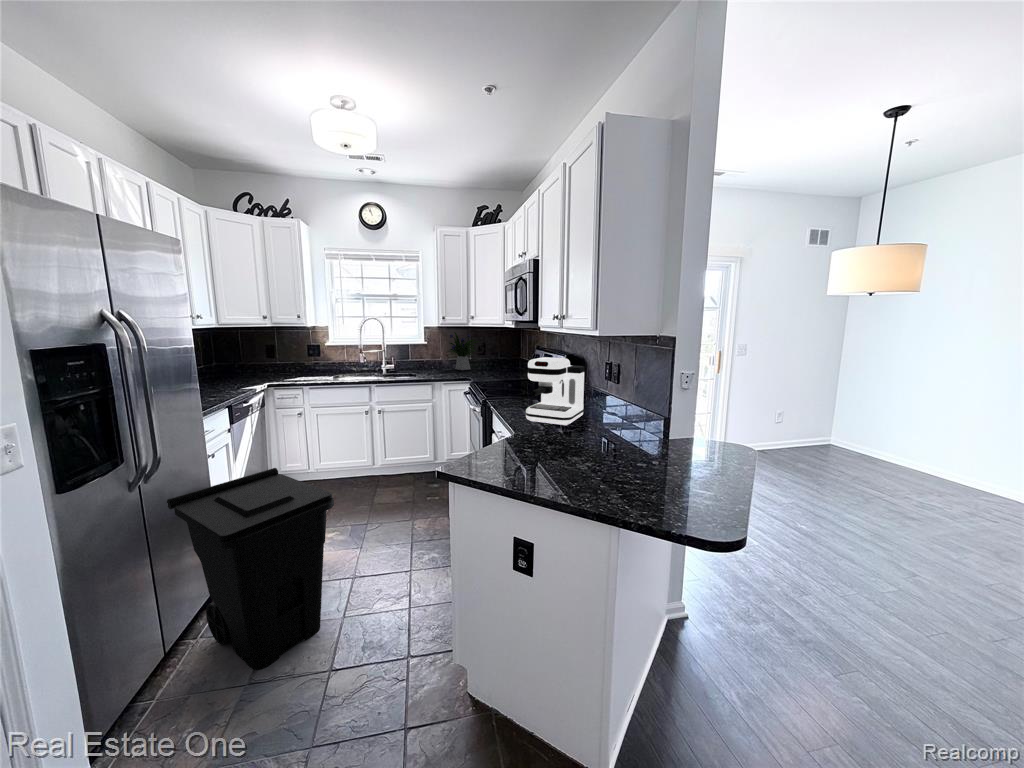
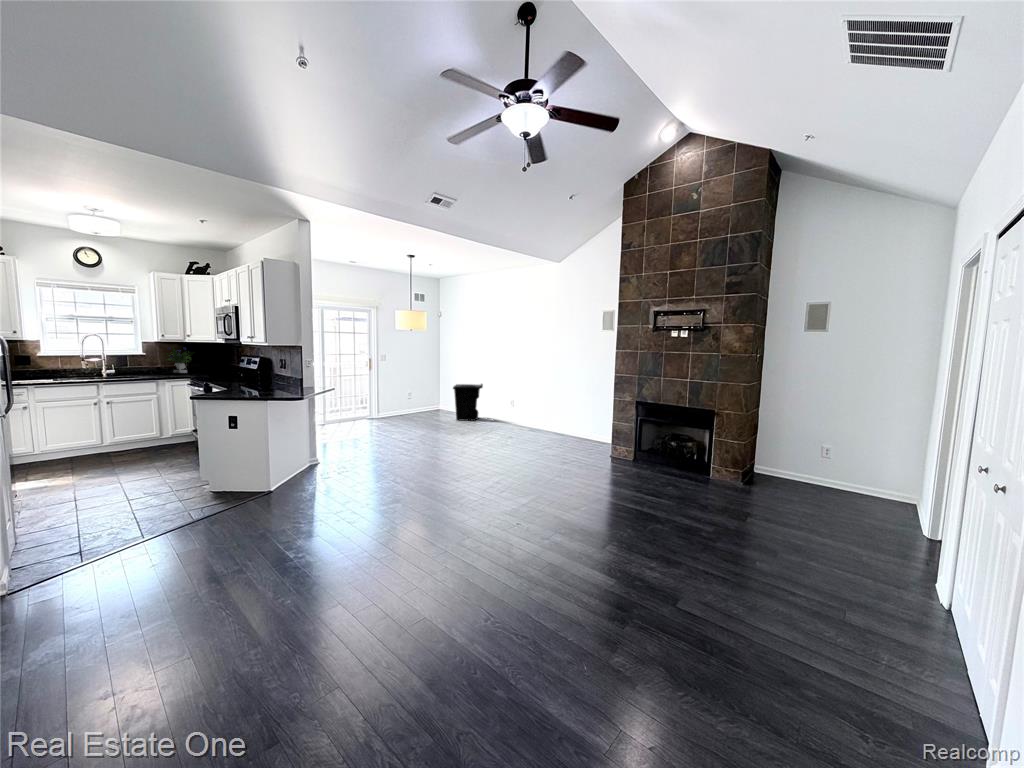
coffee maker: present [526,357,585,426] -> none [233,357,266,387]
trash can: present [167,468,334,670] -> present [453,384,483,421]

